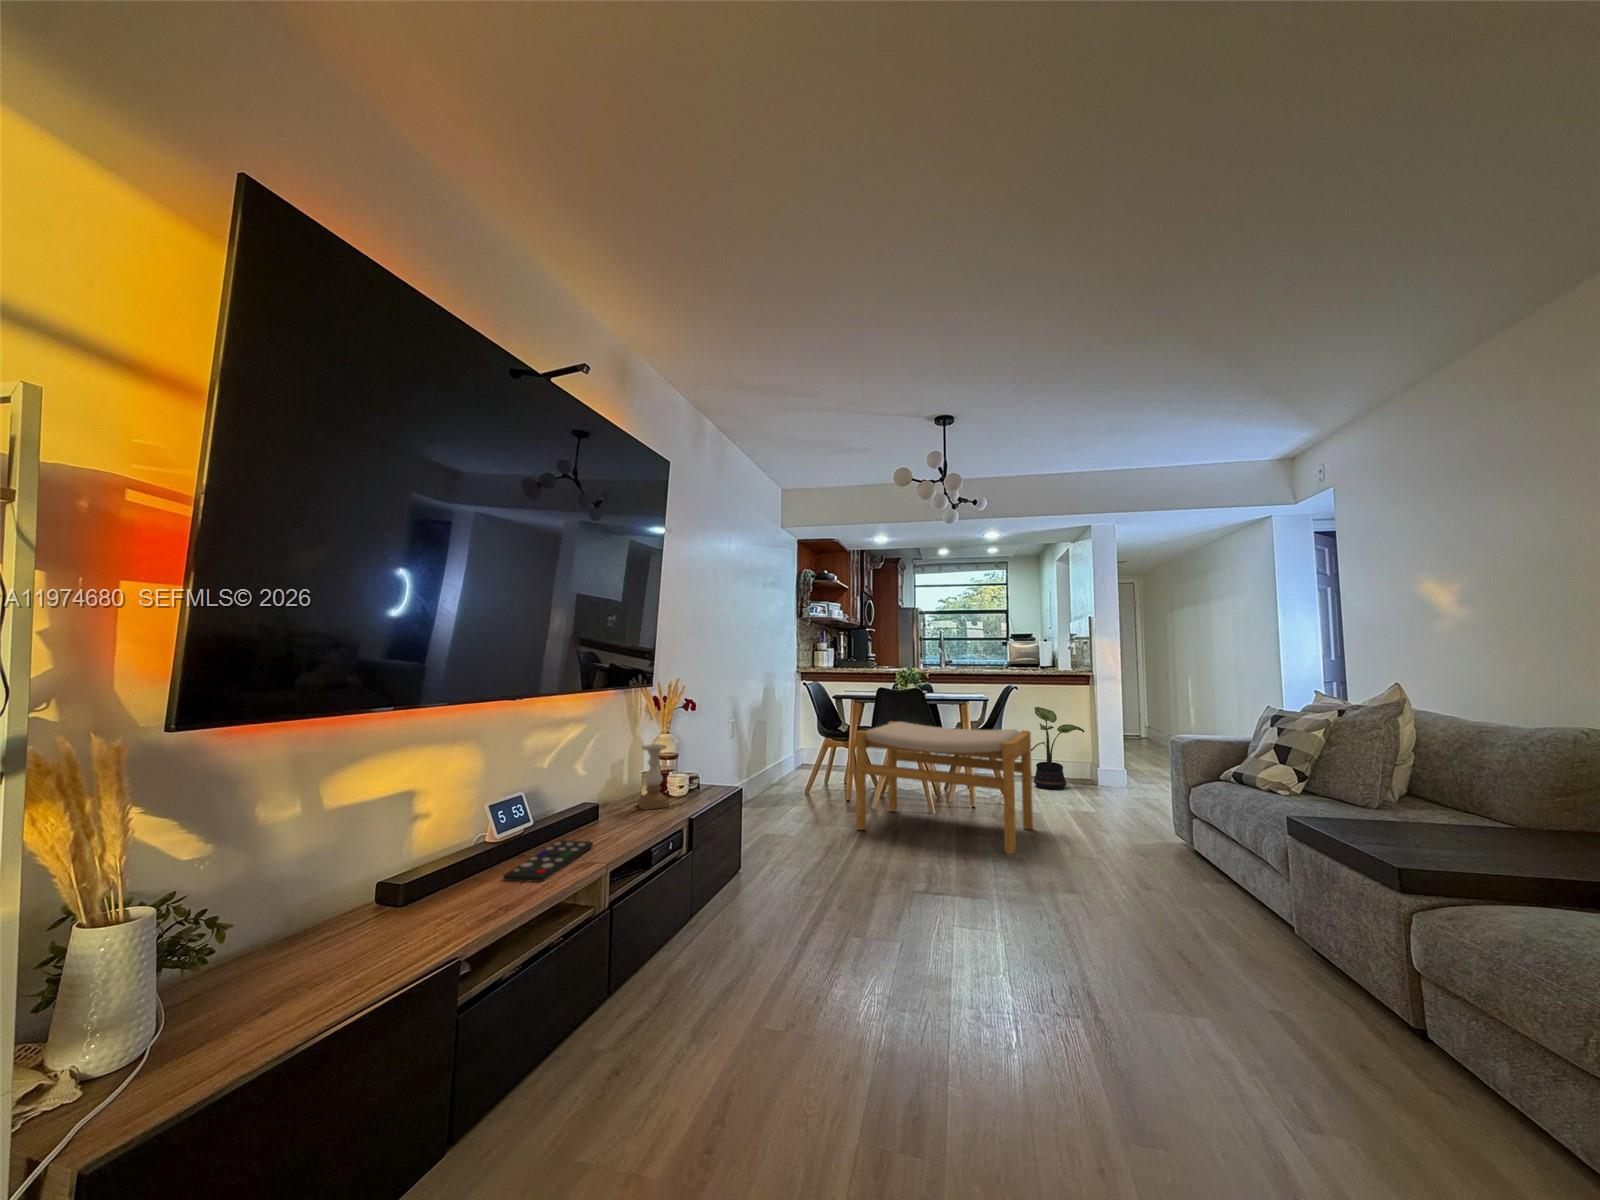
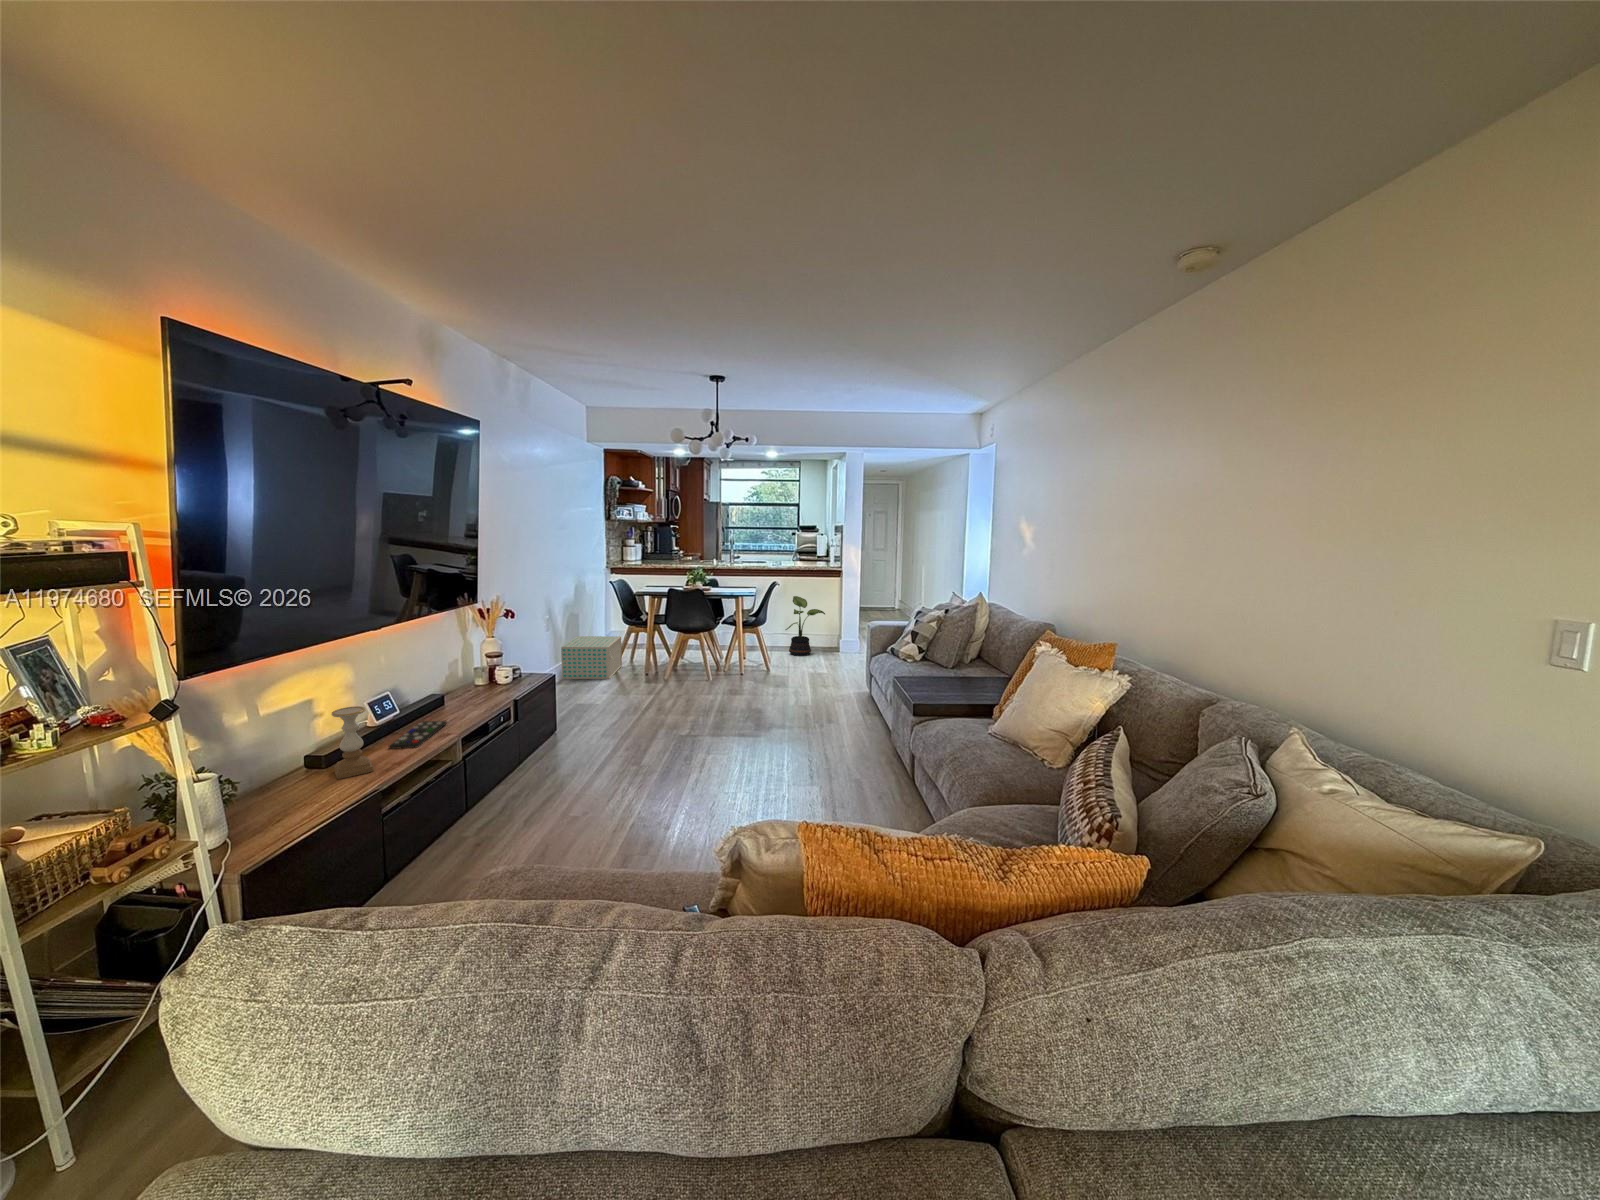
footstool: present [856,722,1033,854] -> none [648,615,775,704]
candle holder: present [637,744,669,810] -> present [332,706,373,779]
storage box: none [745,749,815,805] -> present [561,636,622,679]

